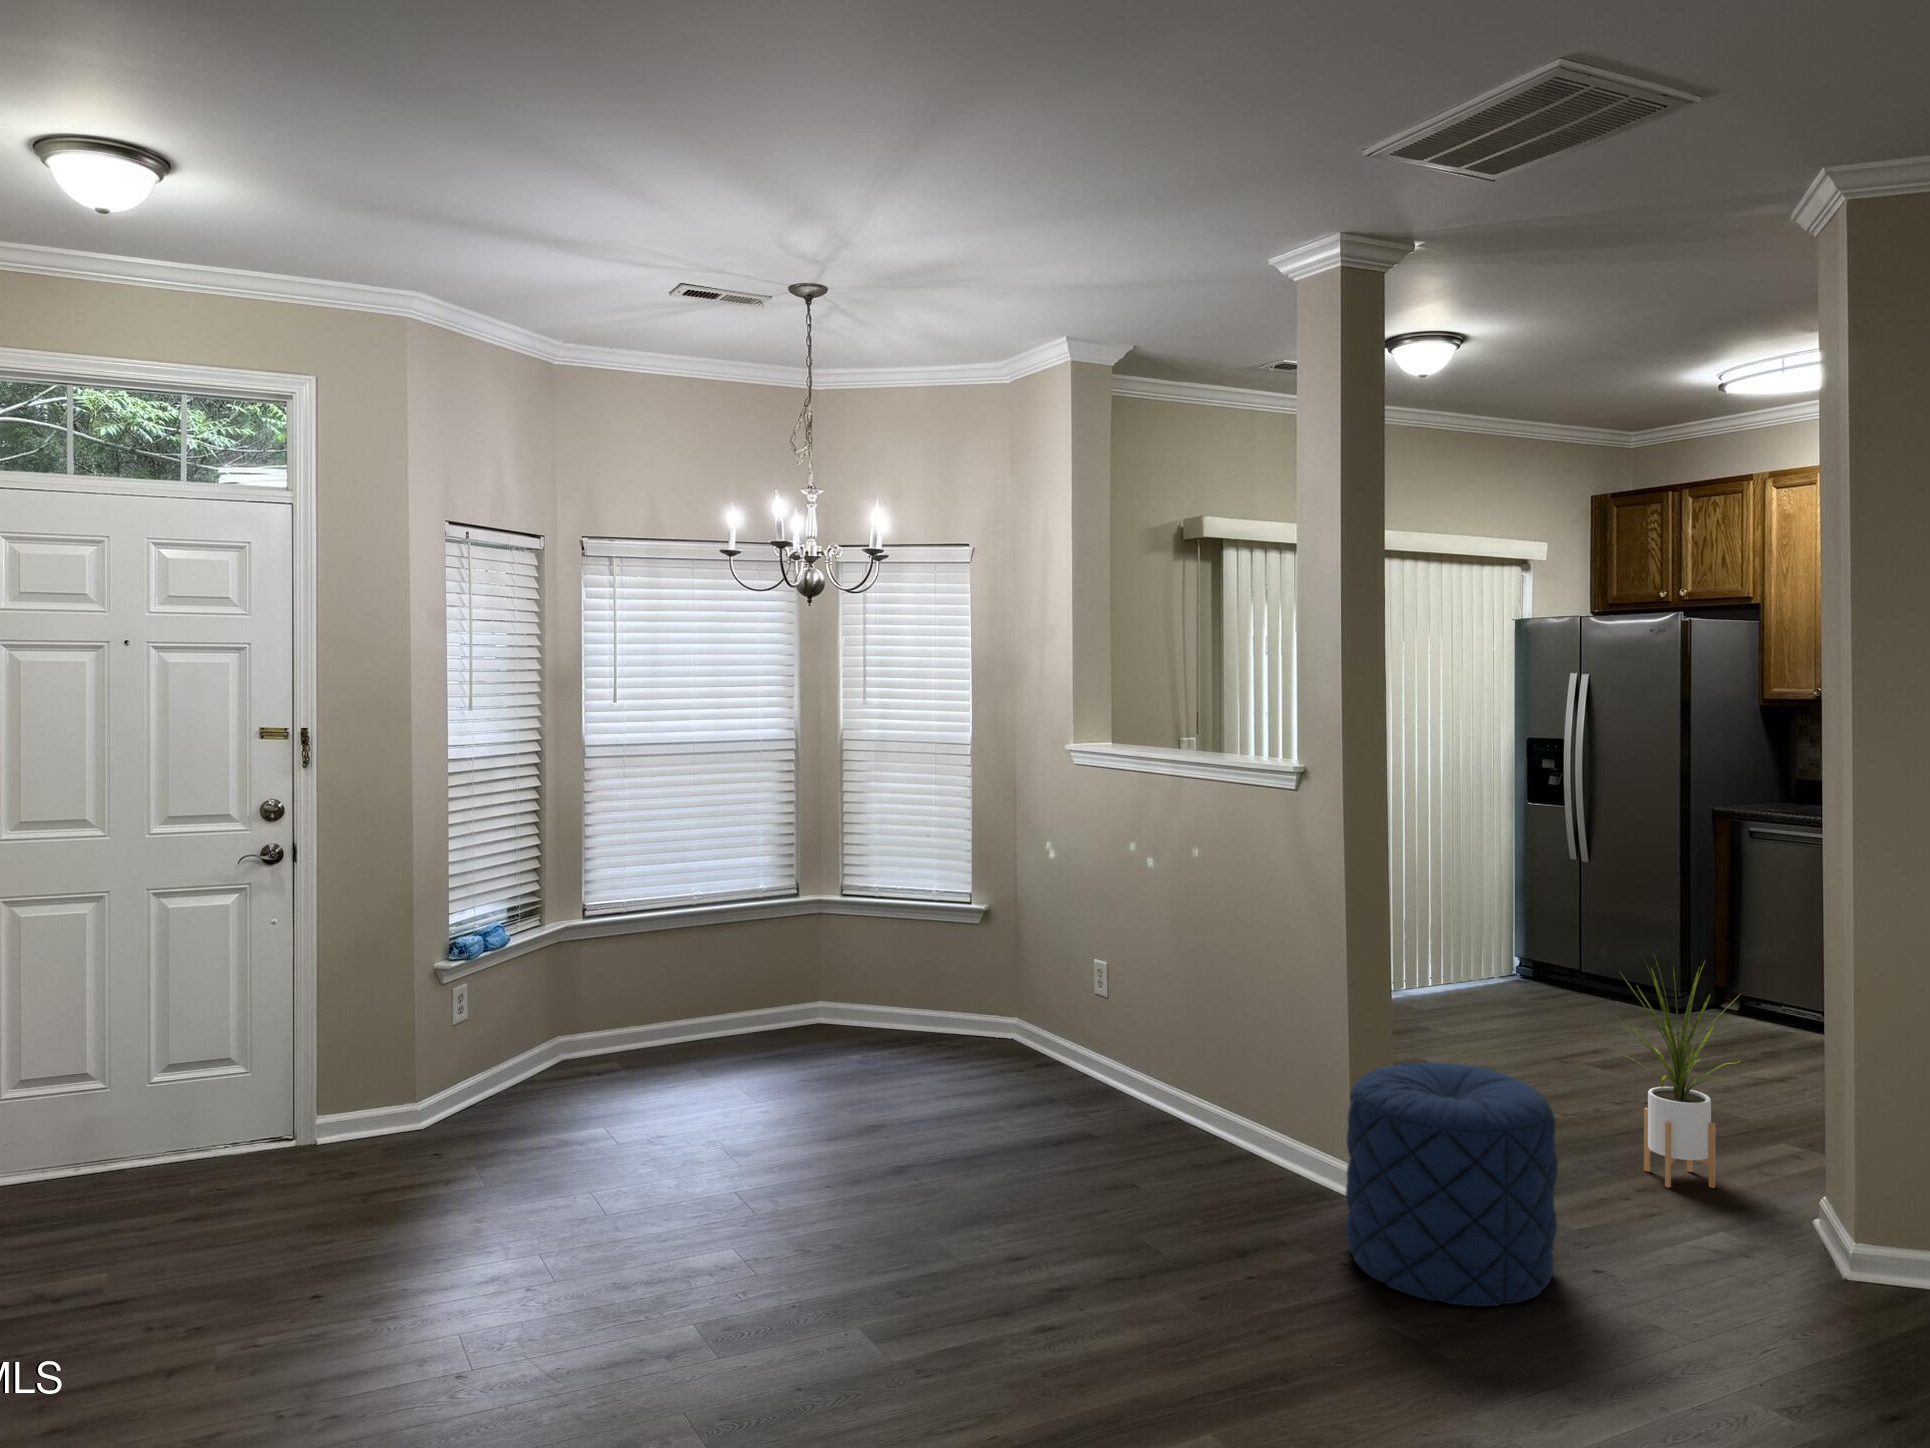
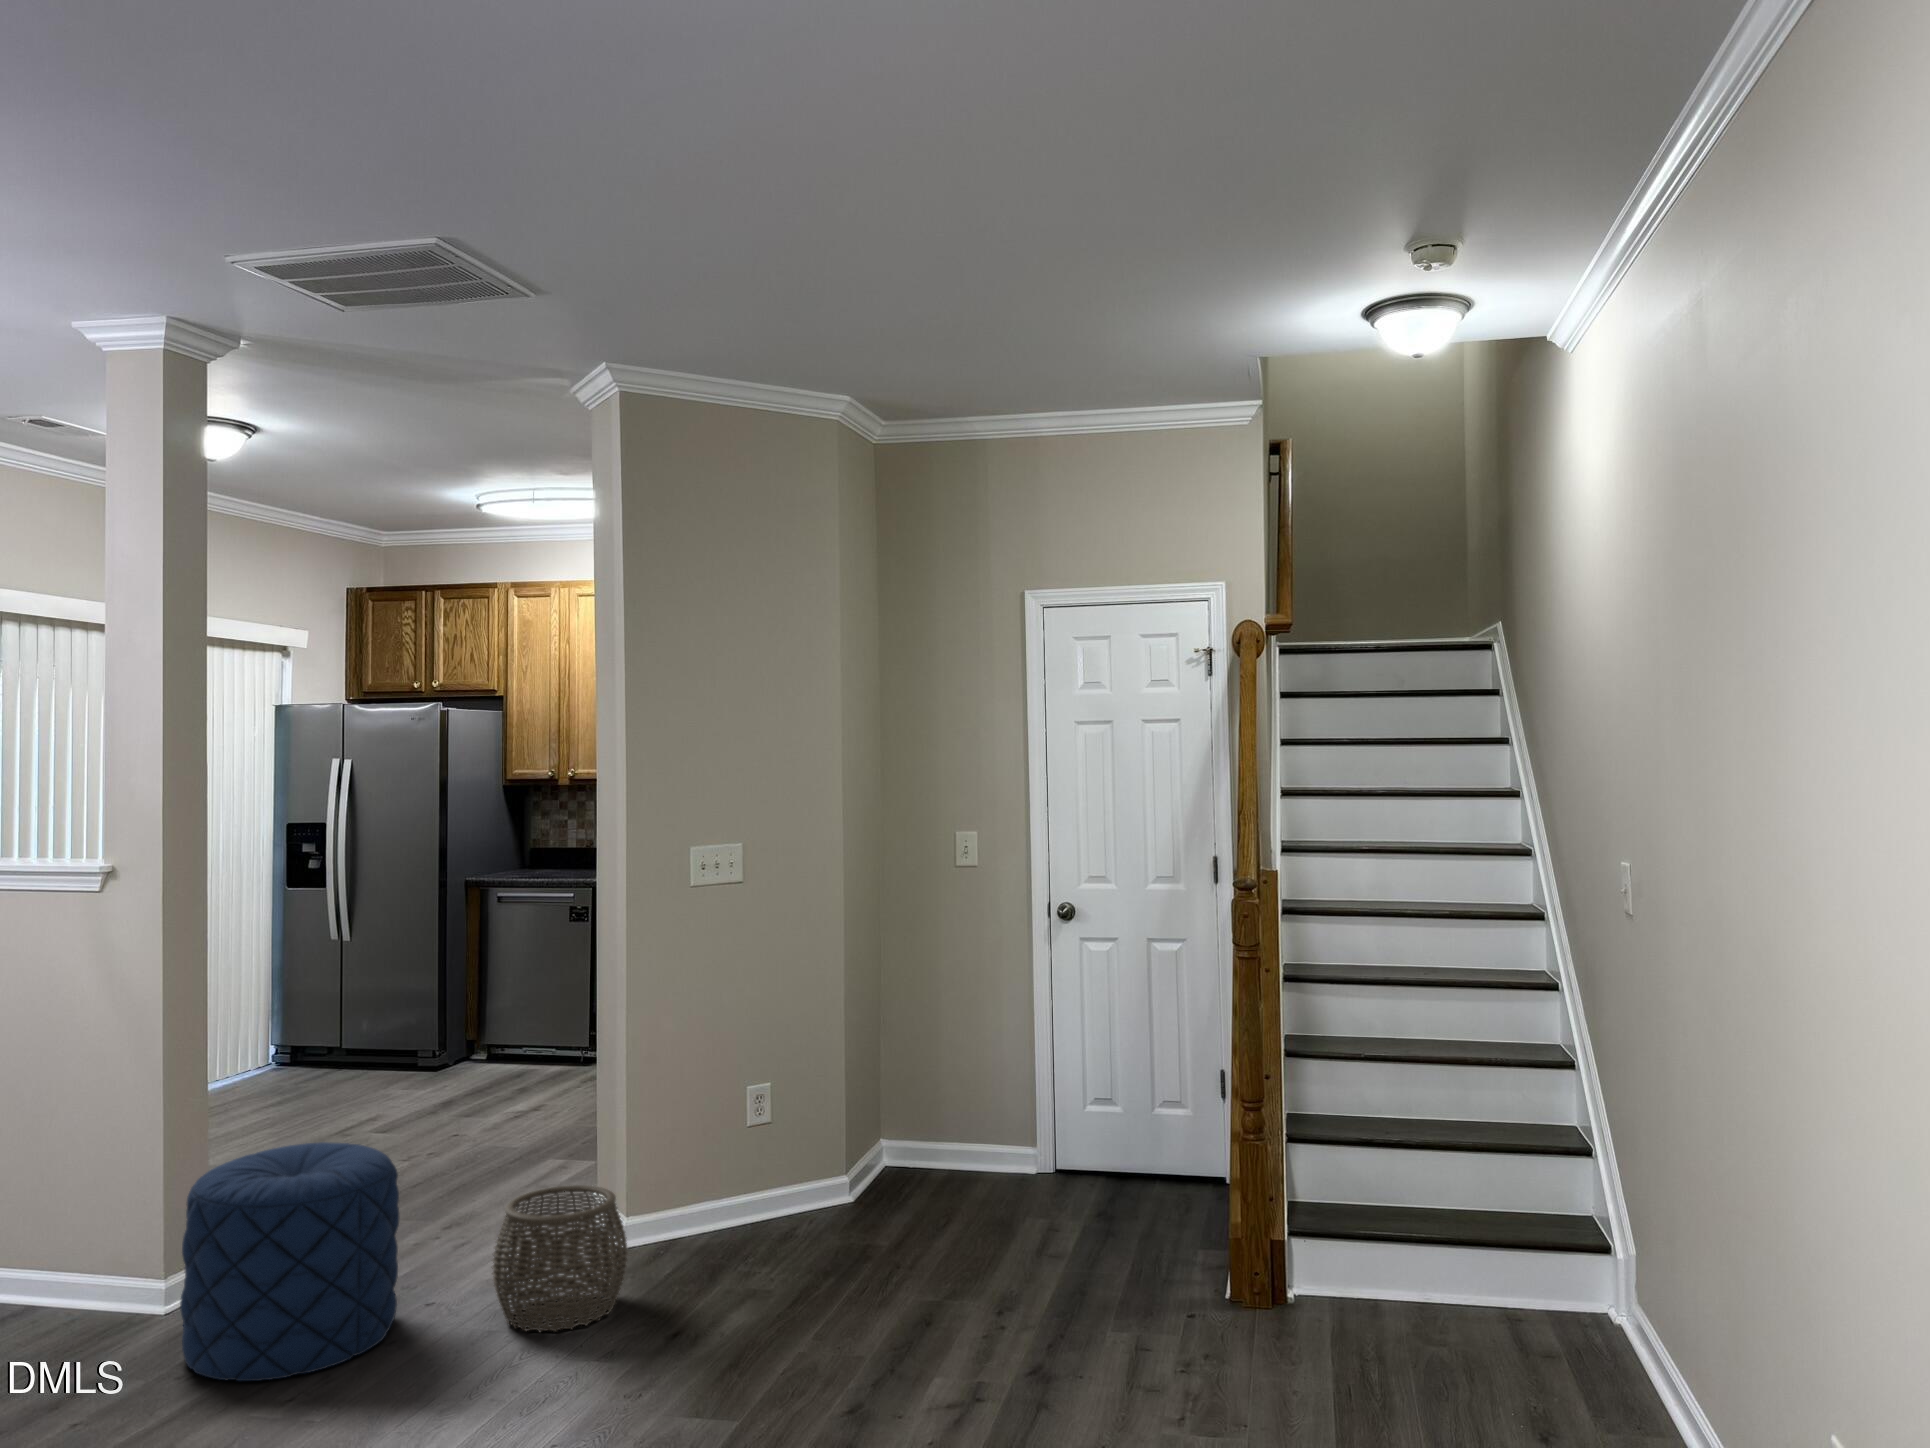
house plant: present [1615,955,1740,1188] -> none [421,1009,532,1219]
woven basket: none [1660,1186,1842,1374] -> present [492,1185,627,1332]

